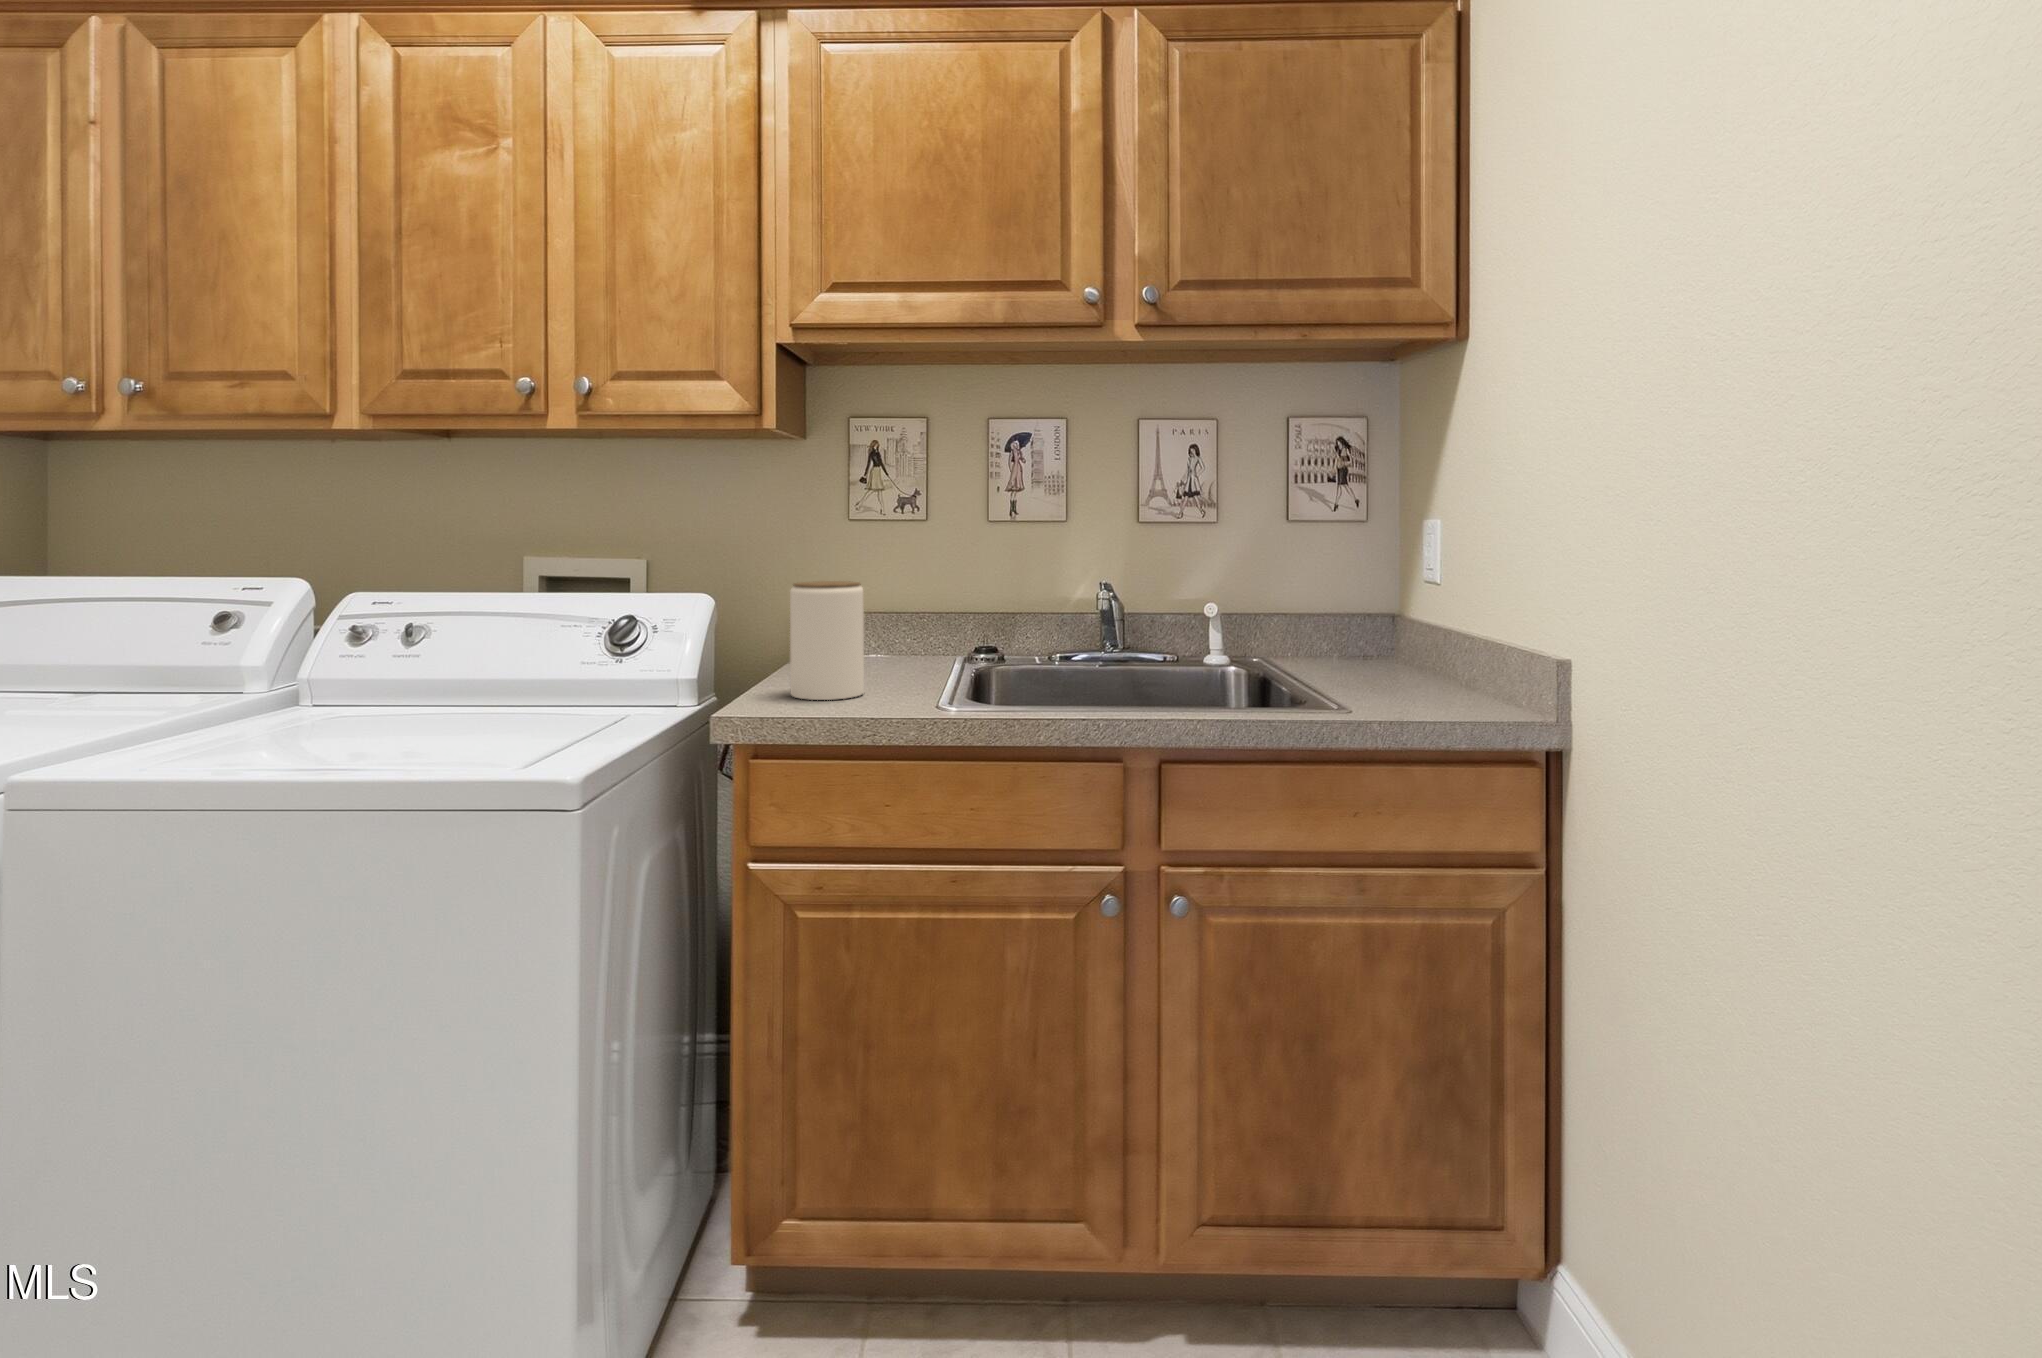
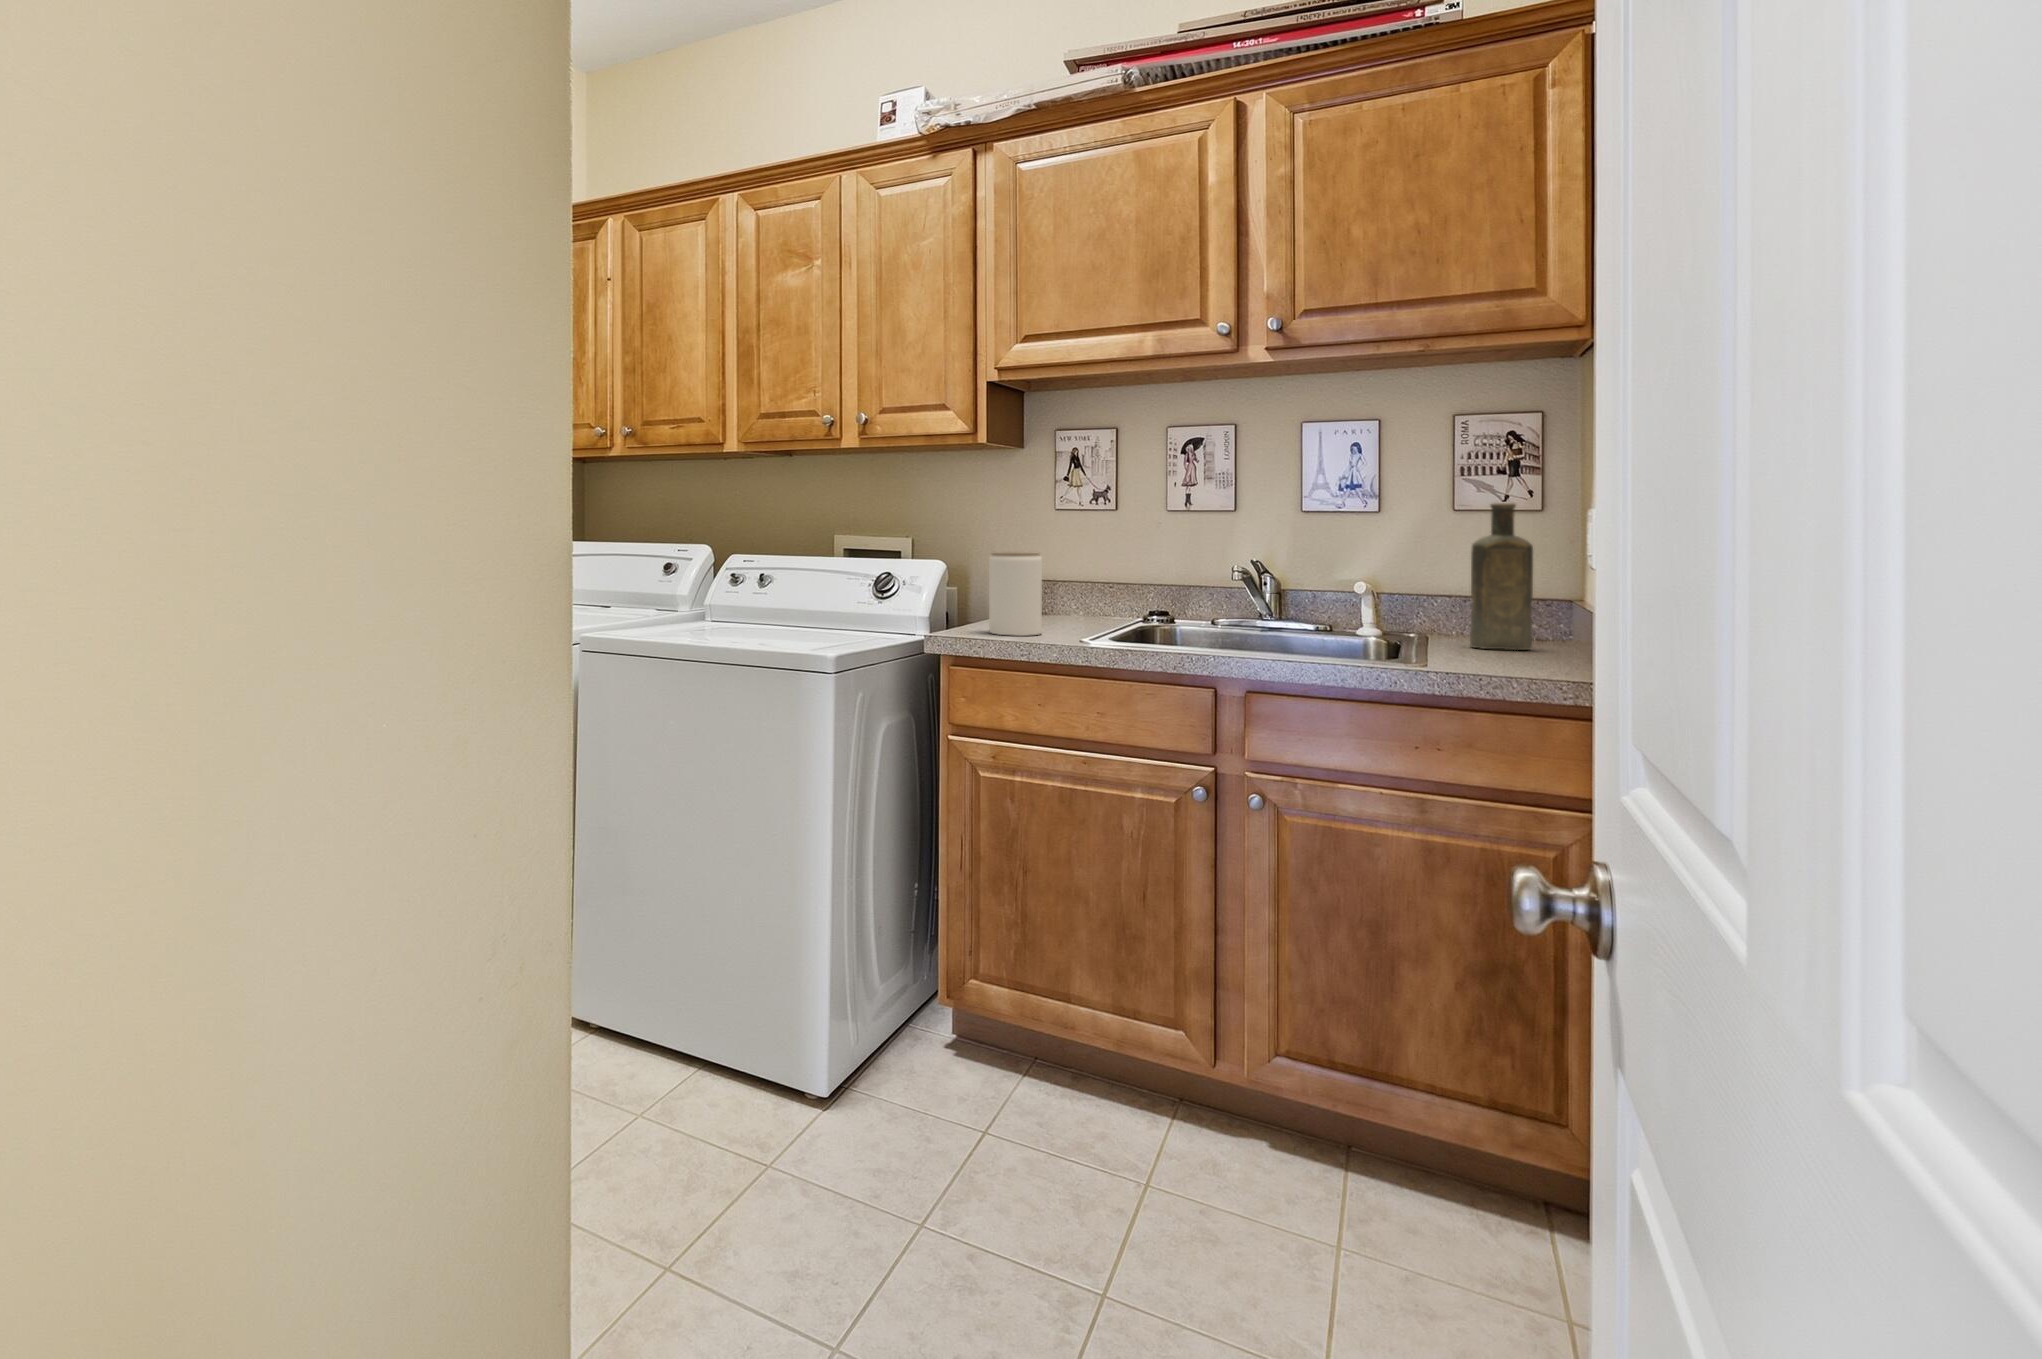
bottle: none [1298,515,1368,673] -> present [1470,503,1533,650]

